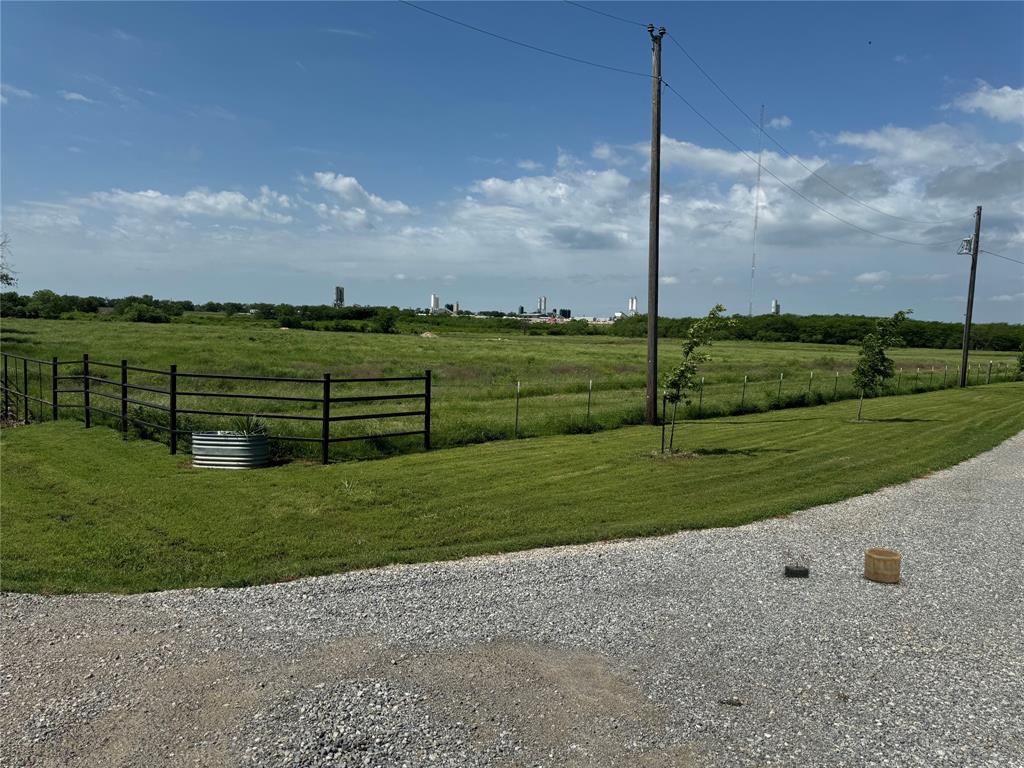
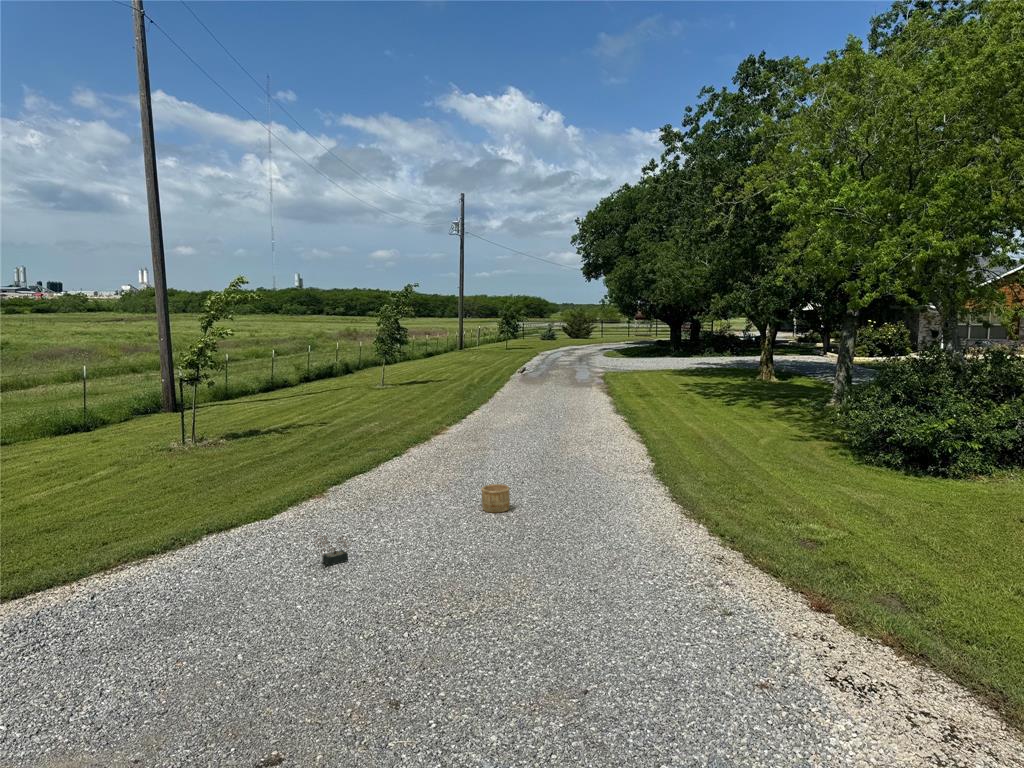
wooden bucket: present [864,548,902,583] -> present [481,484,510,513]

